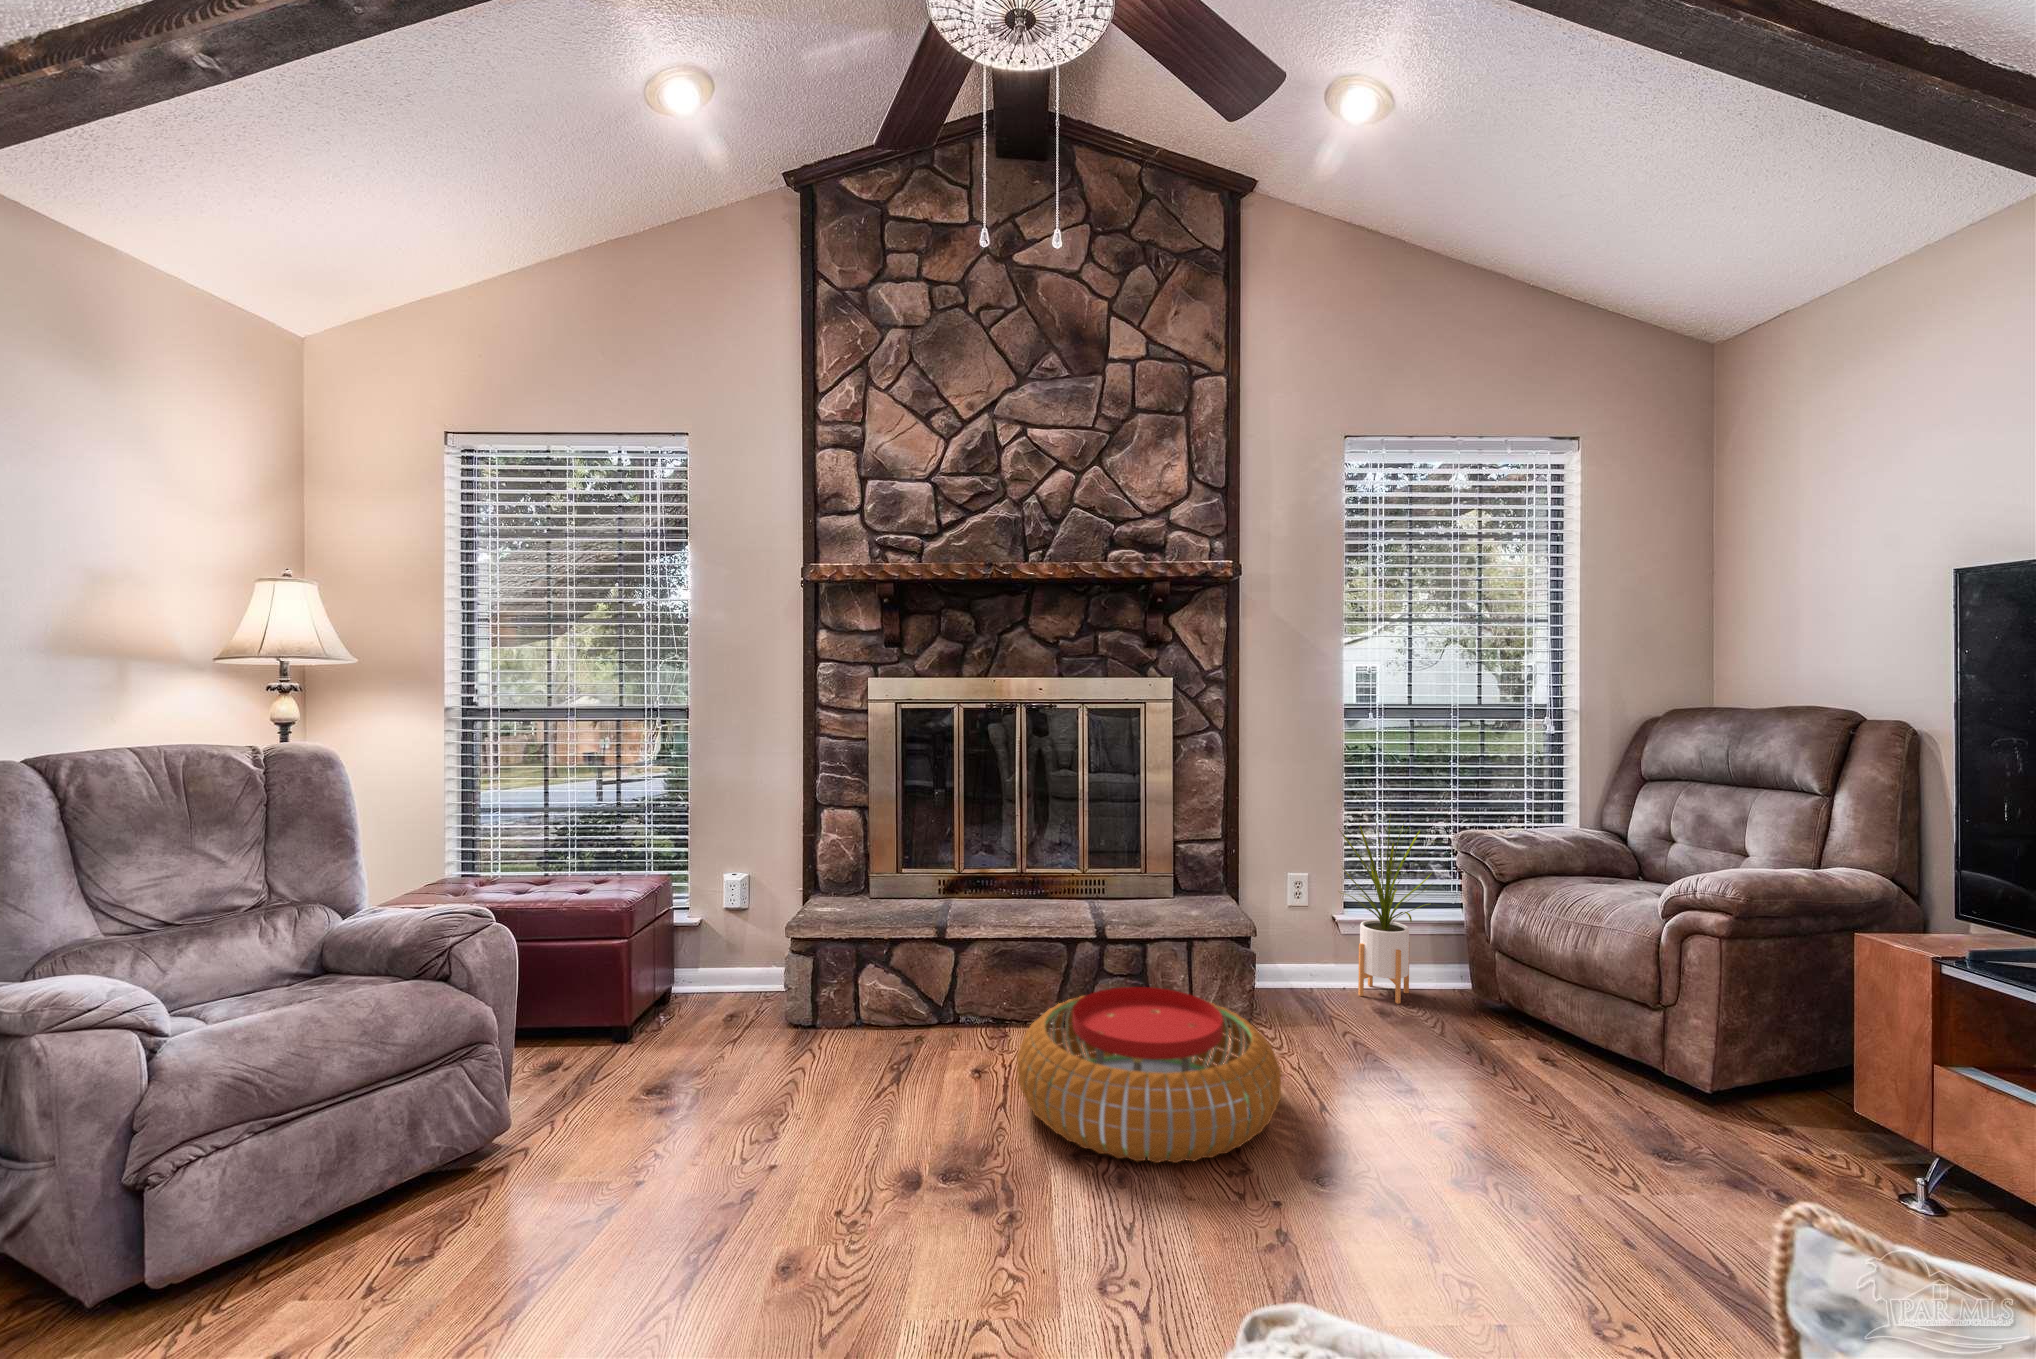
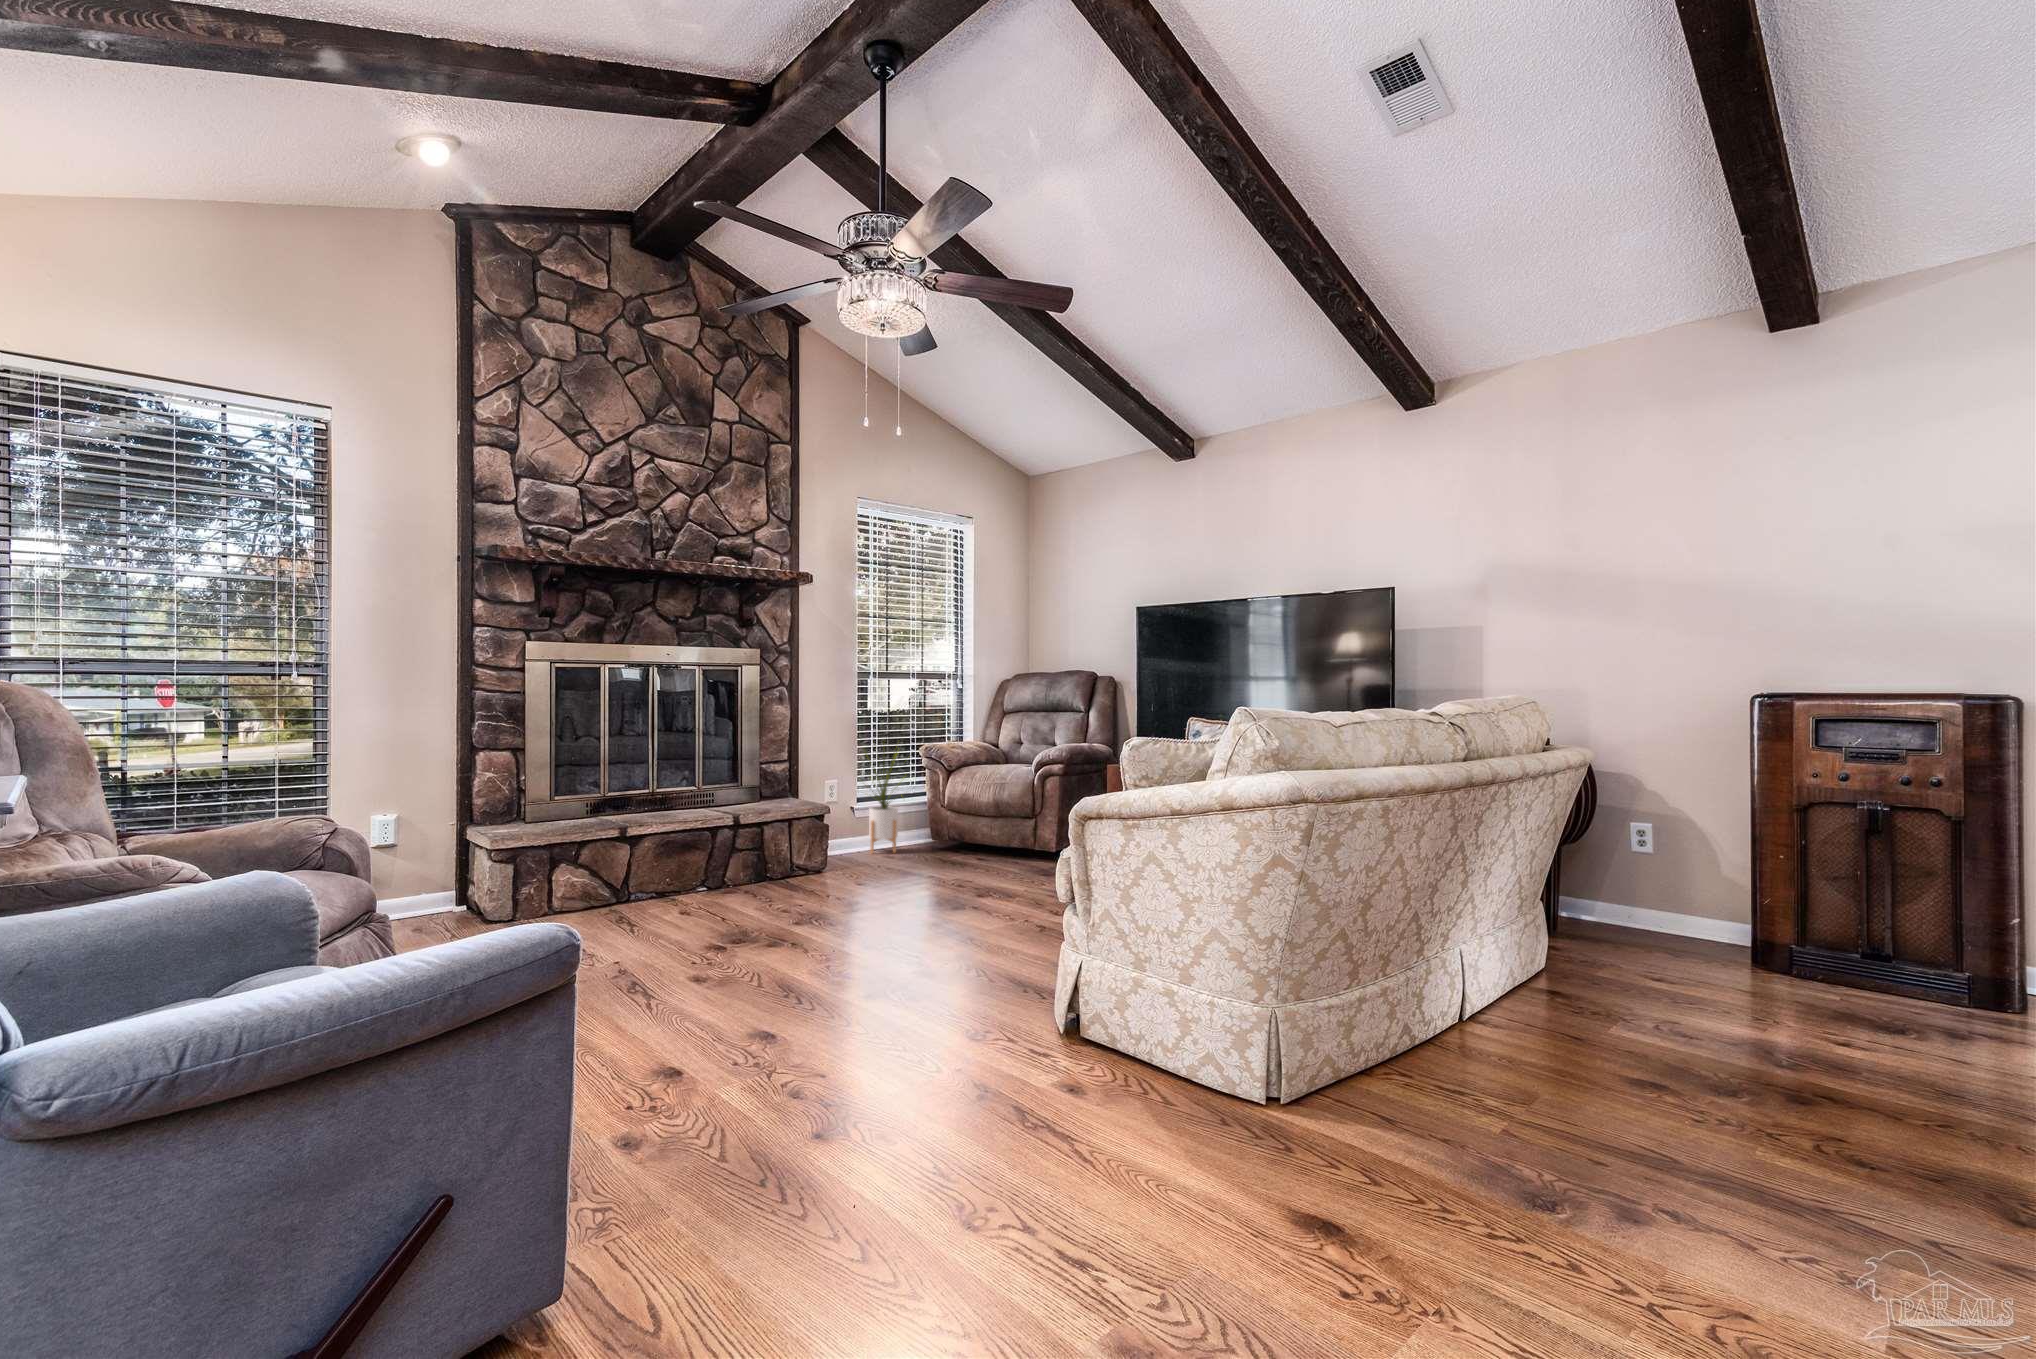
pouf: present [1017,987,1281,1163] -> none [730,839,894,920]

